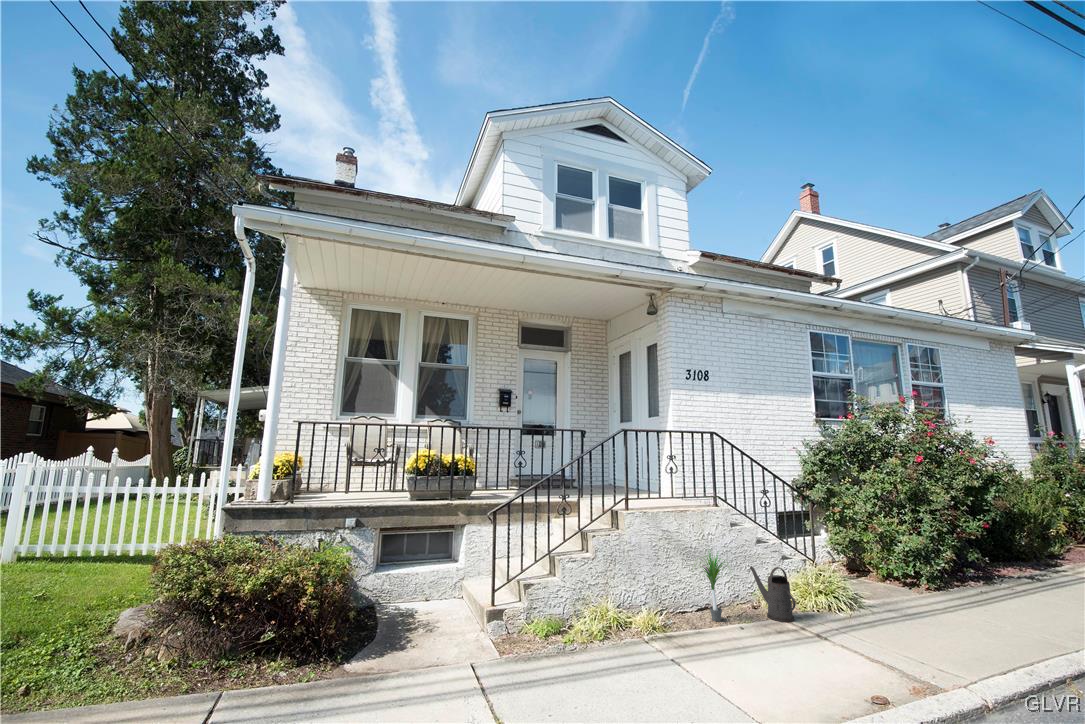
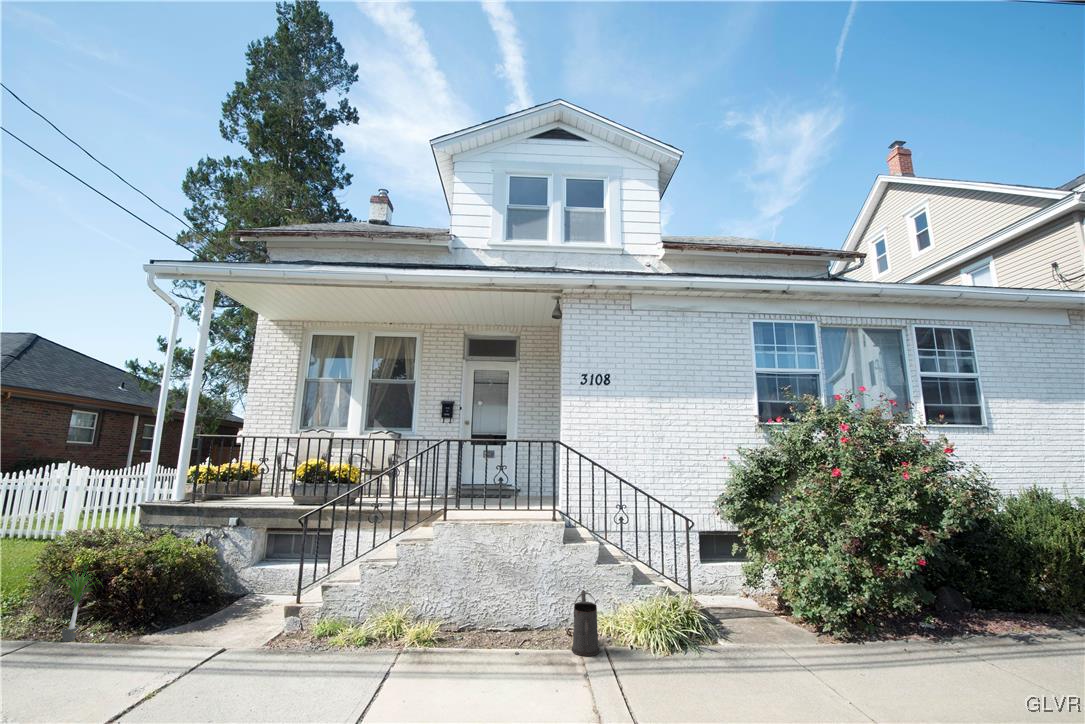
potted plant: present [694,553,726,621] -> present [62,568,95,642]

